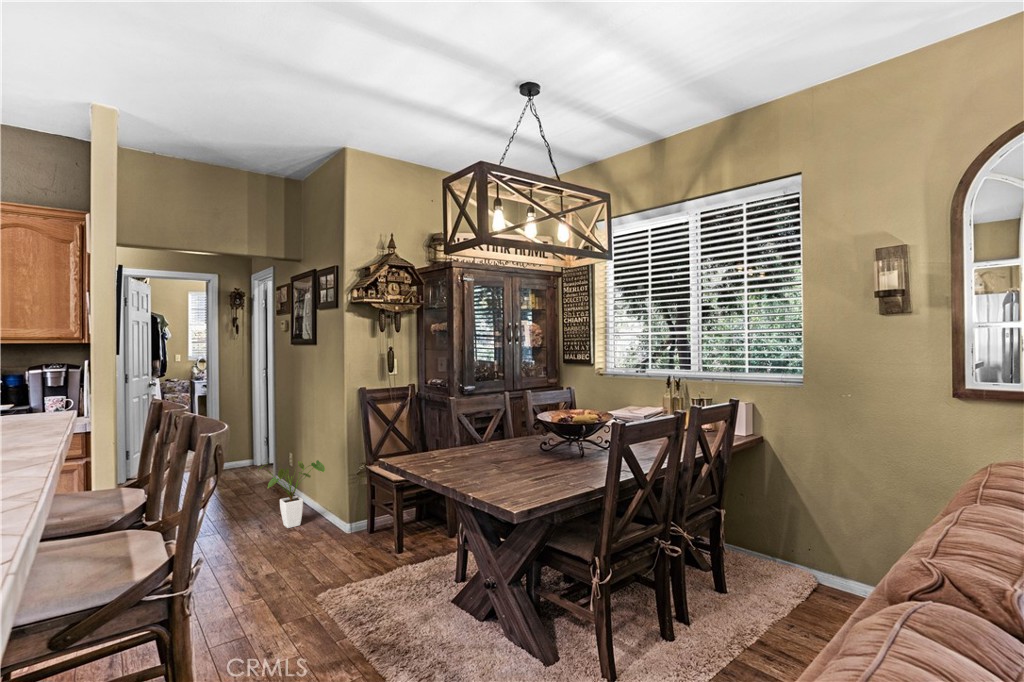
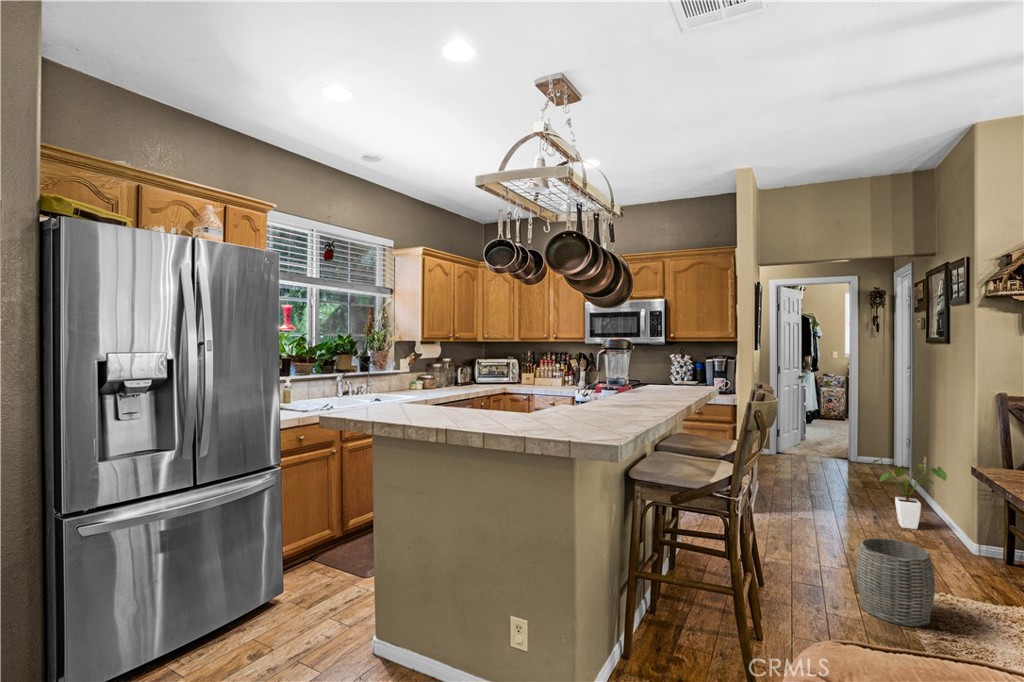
woven basket: none [282,549,352,643] -> present [857,538,935,626]

